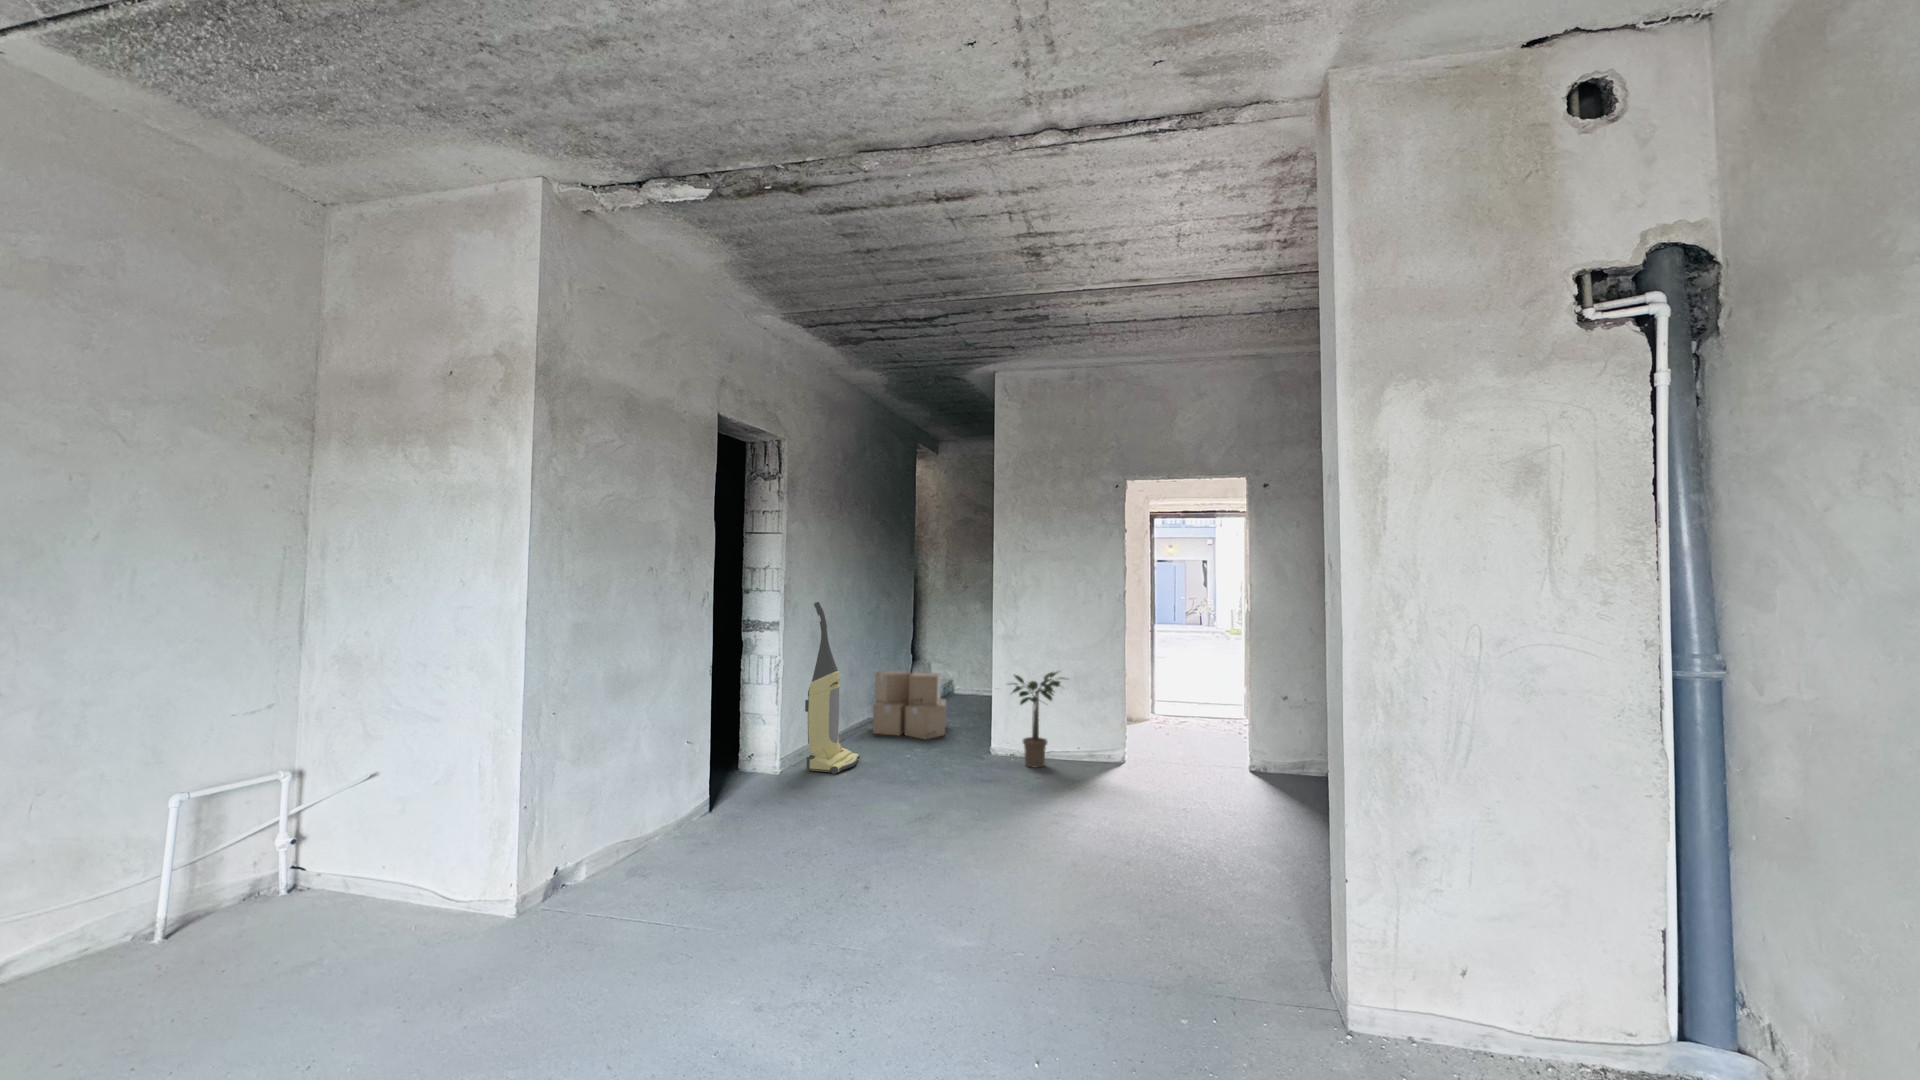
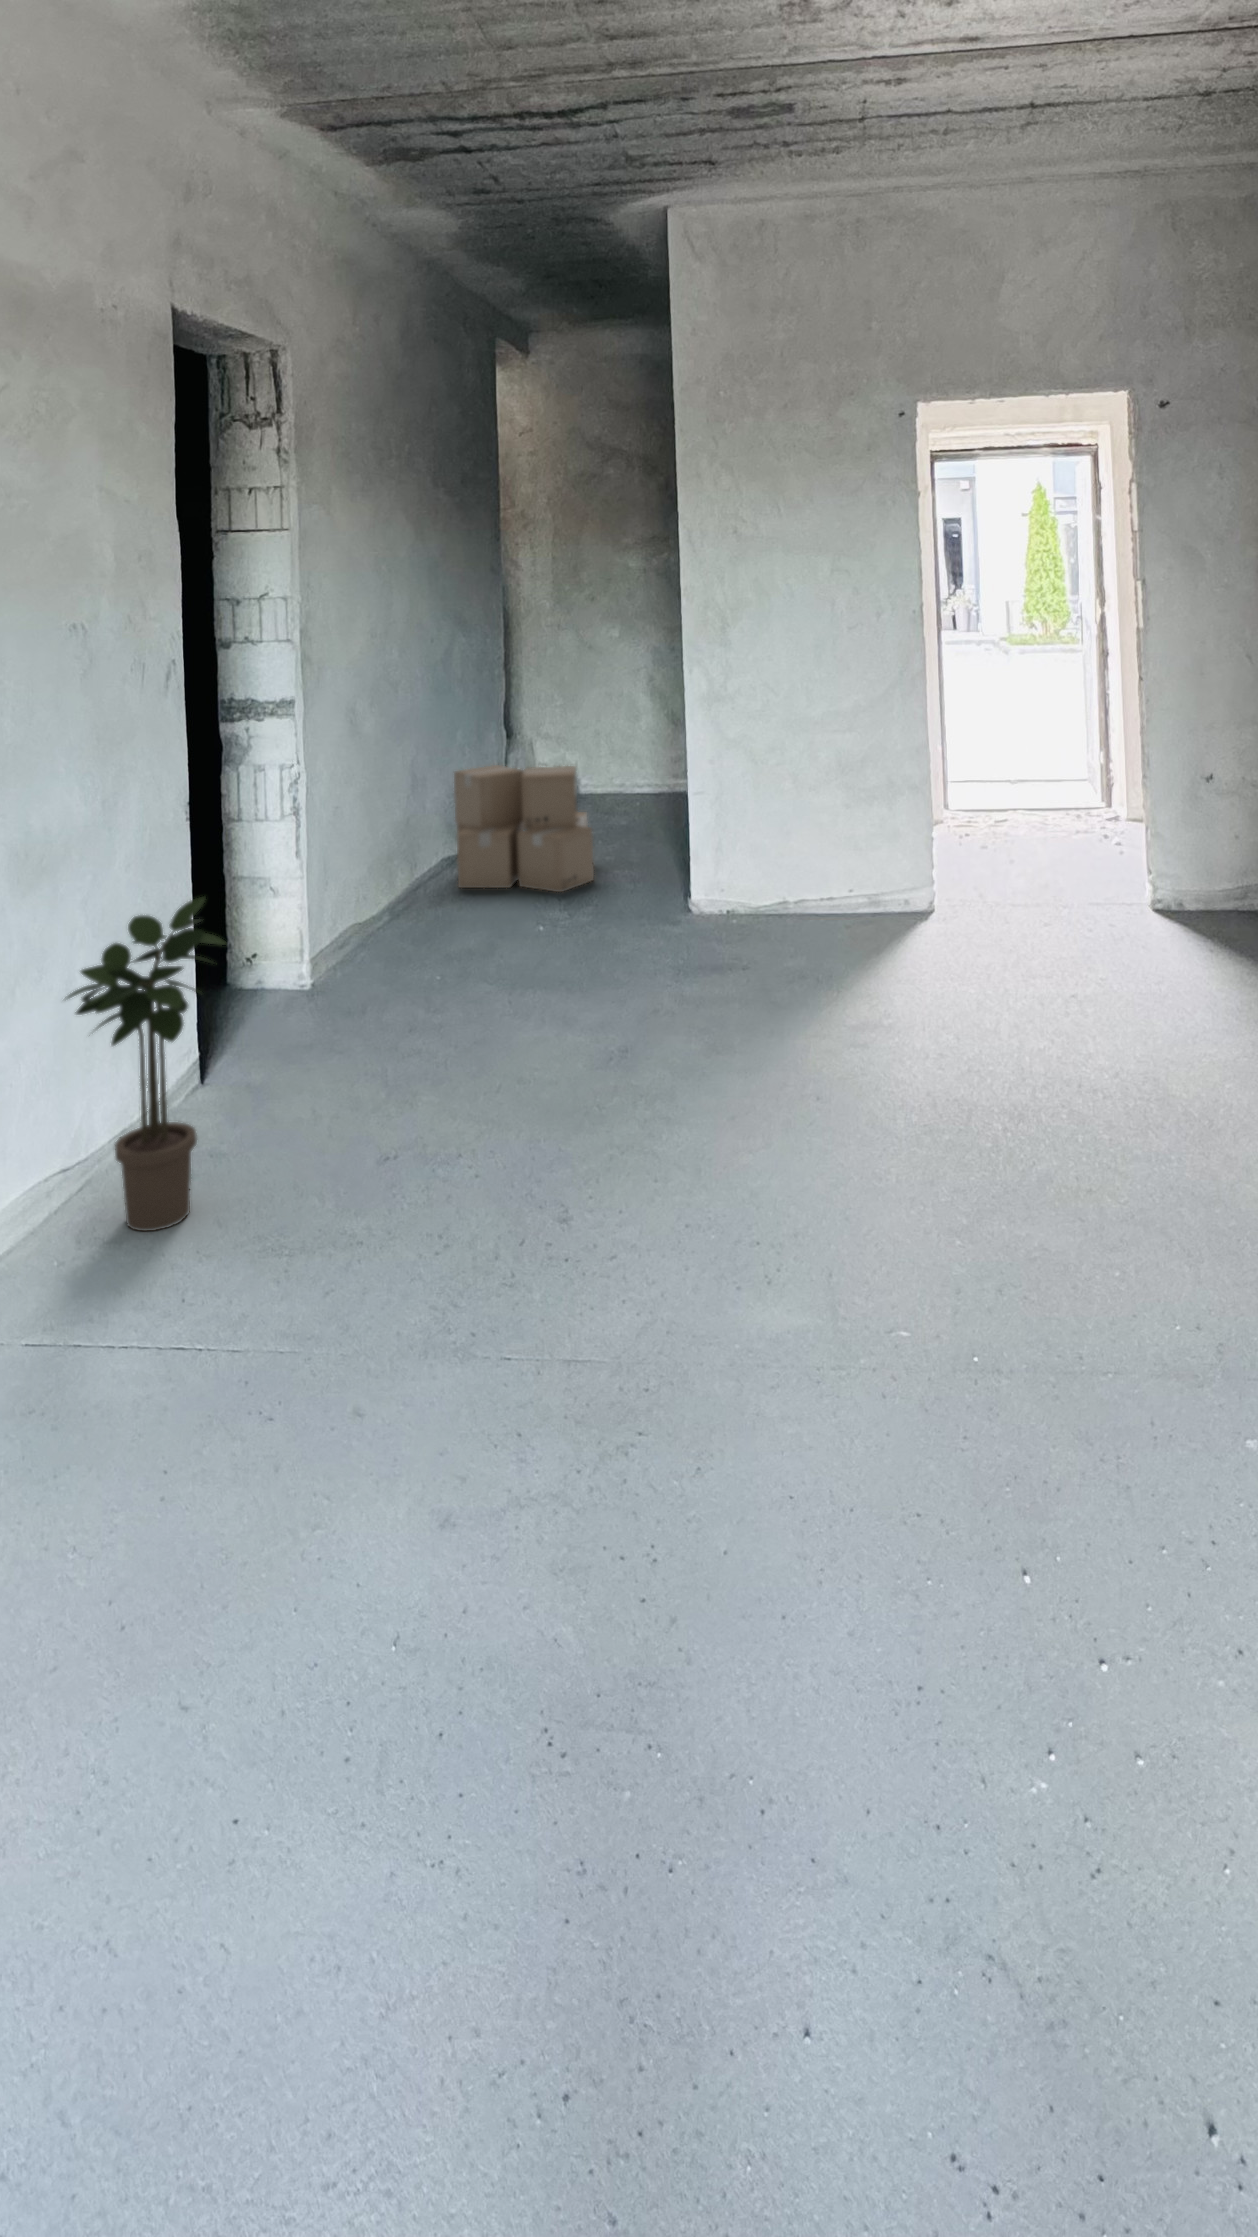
vacuum cleaner: present [805,602,860,774] -> none [347,655,453,979]
potted plant: present [1013,672,1061,768] -> present [65,897,226,1231]

